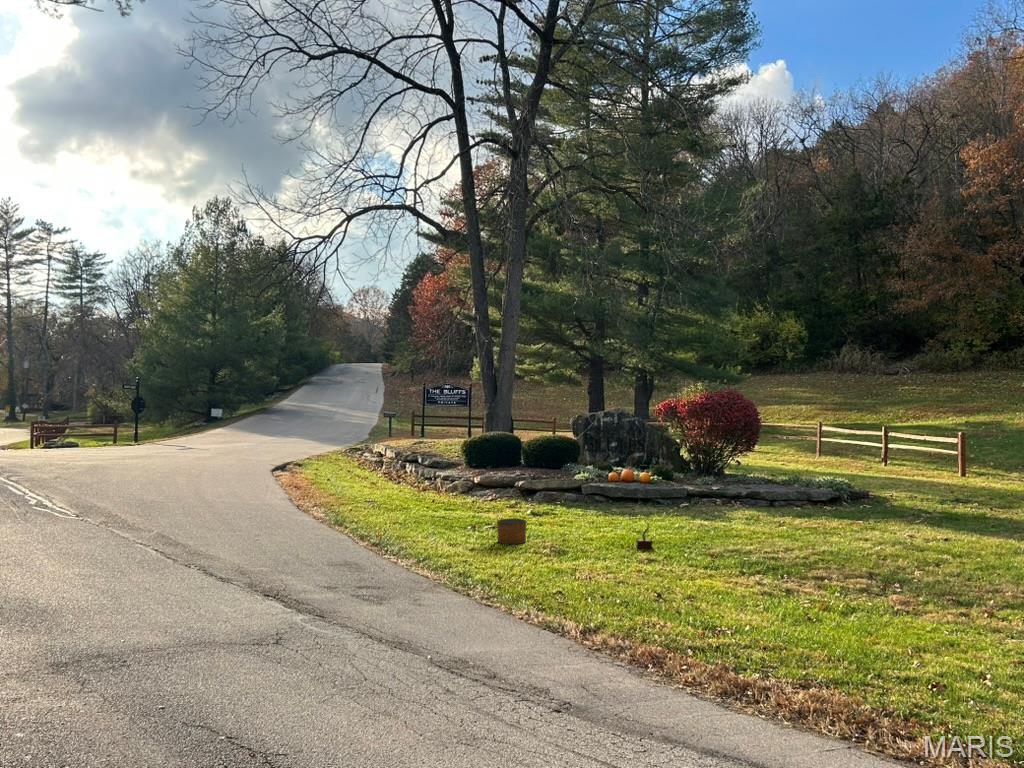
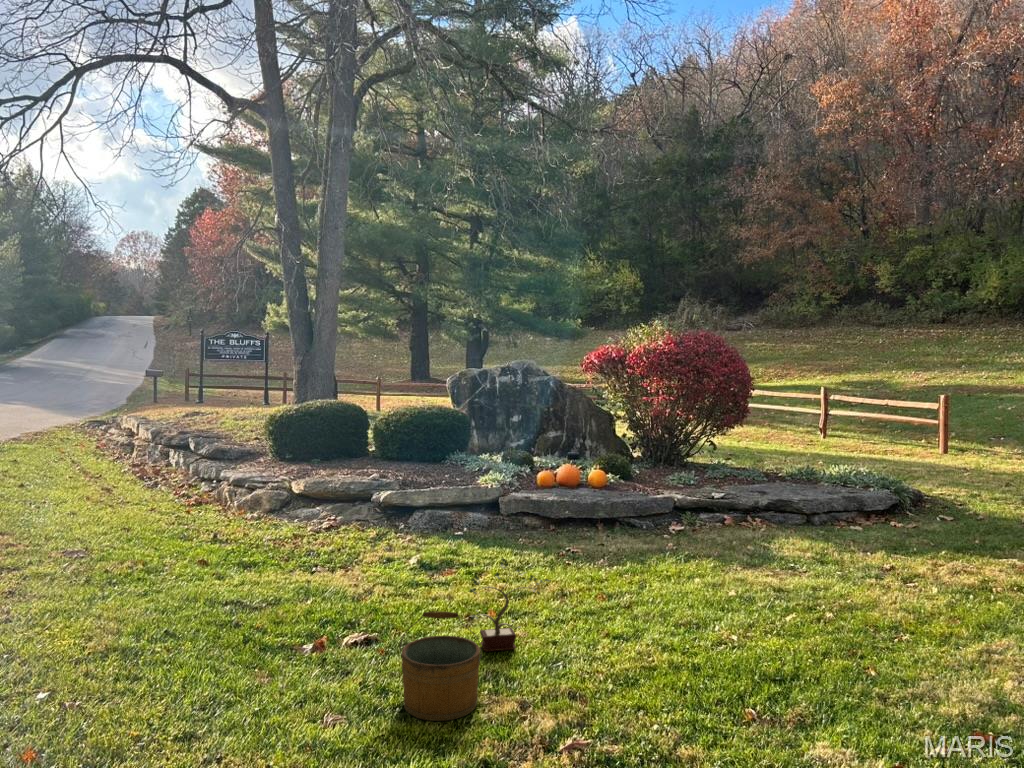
potted plant: present [631,506,668,548] -> present [469,558,550,652]

